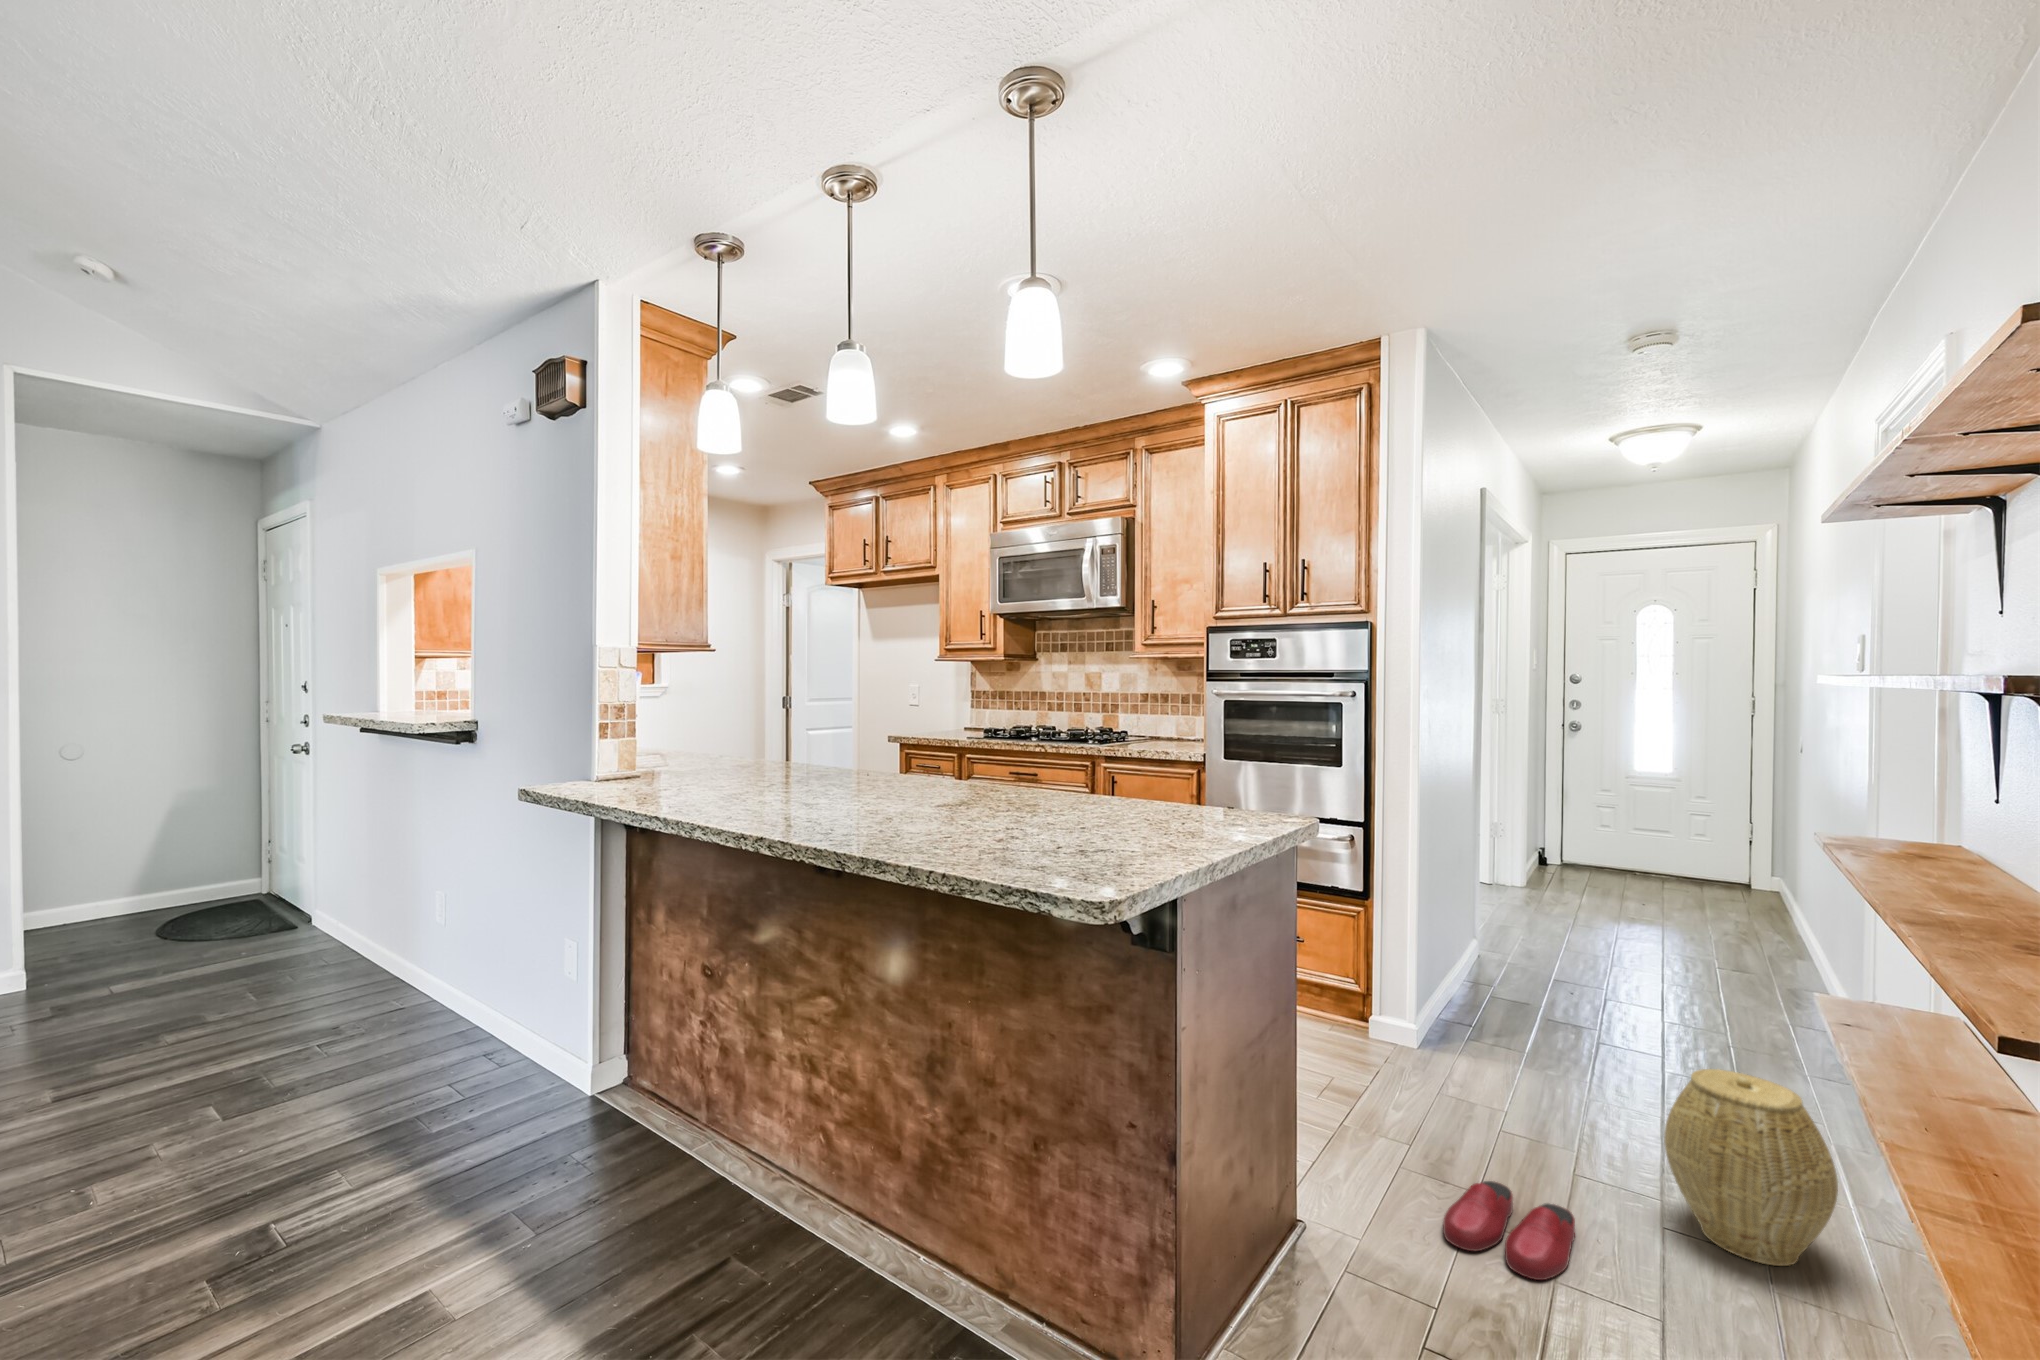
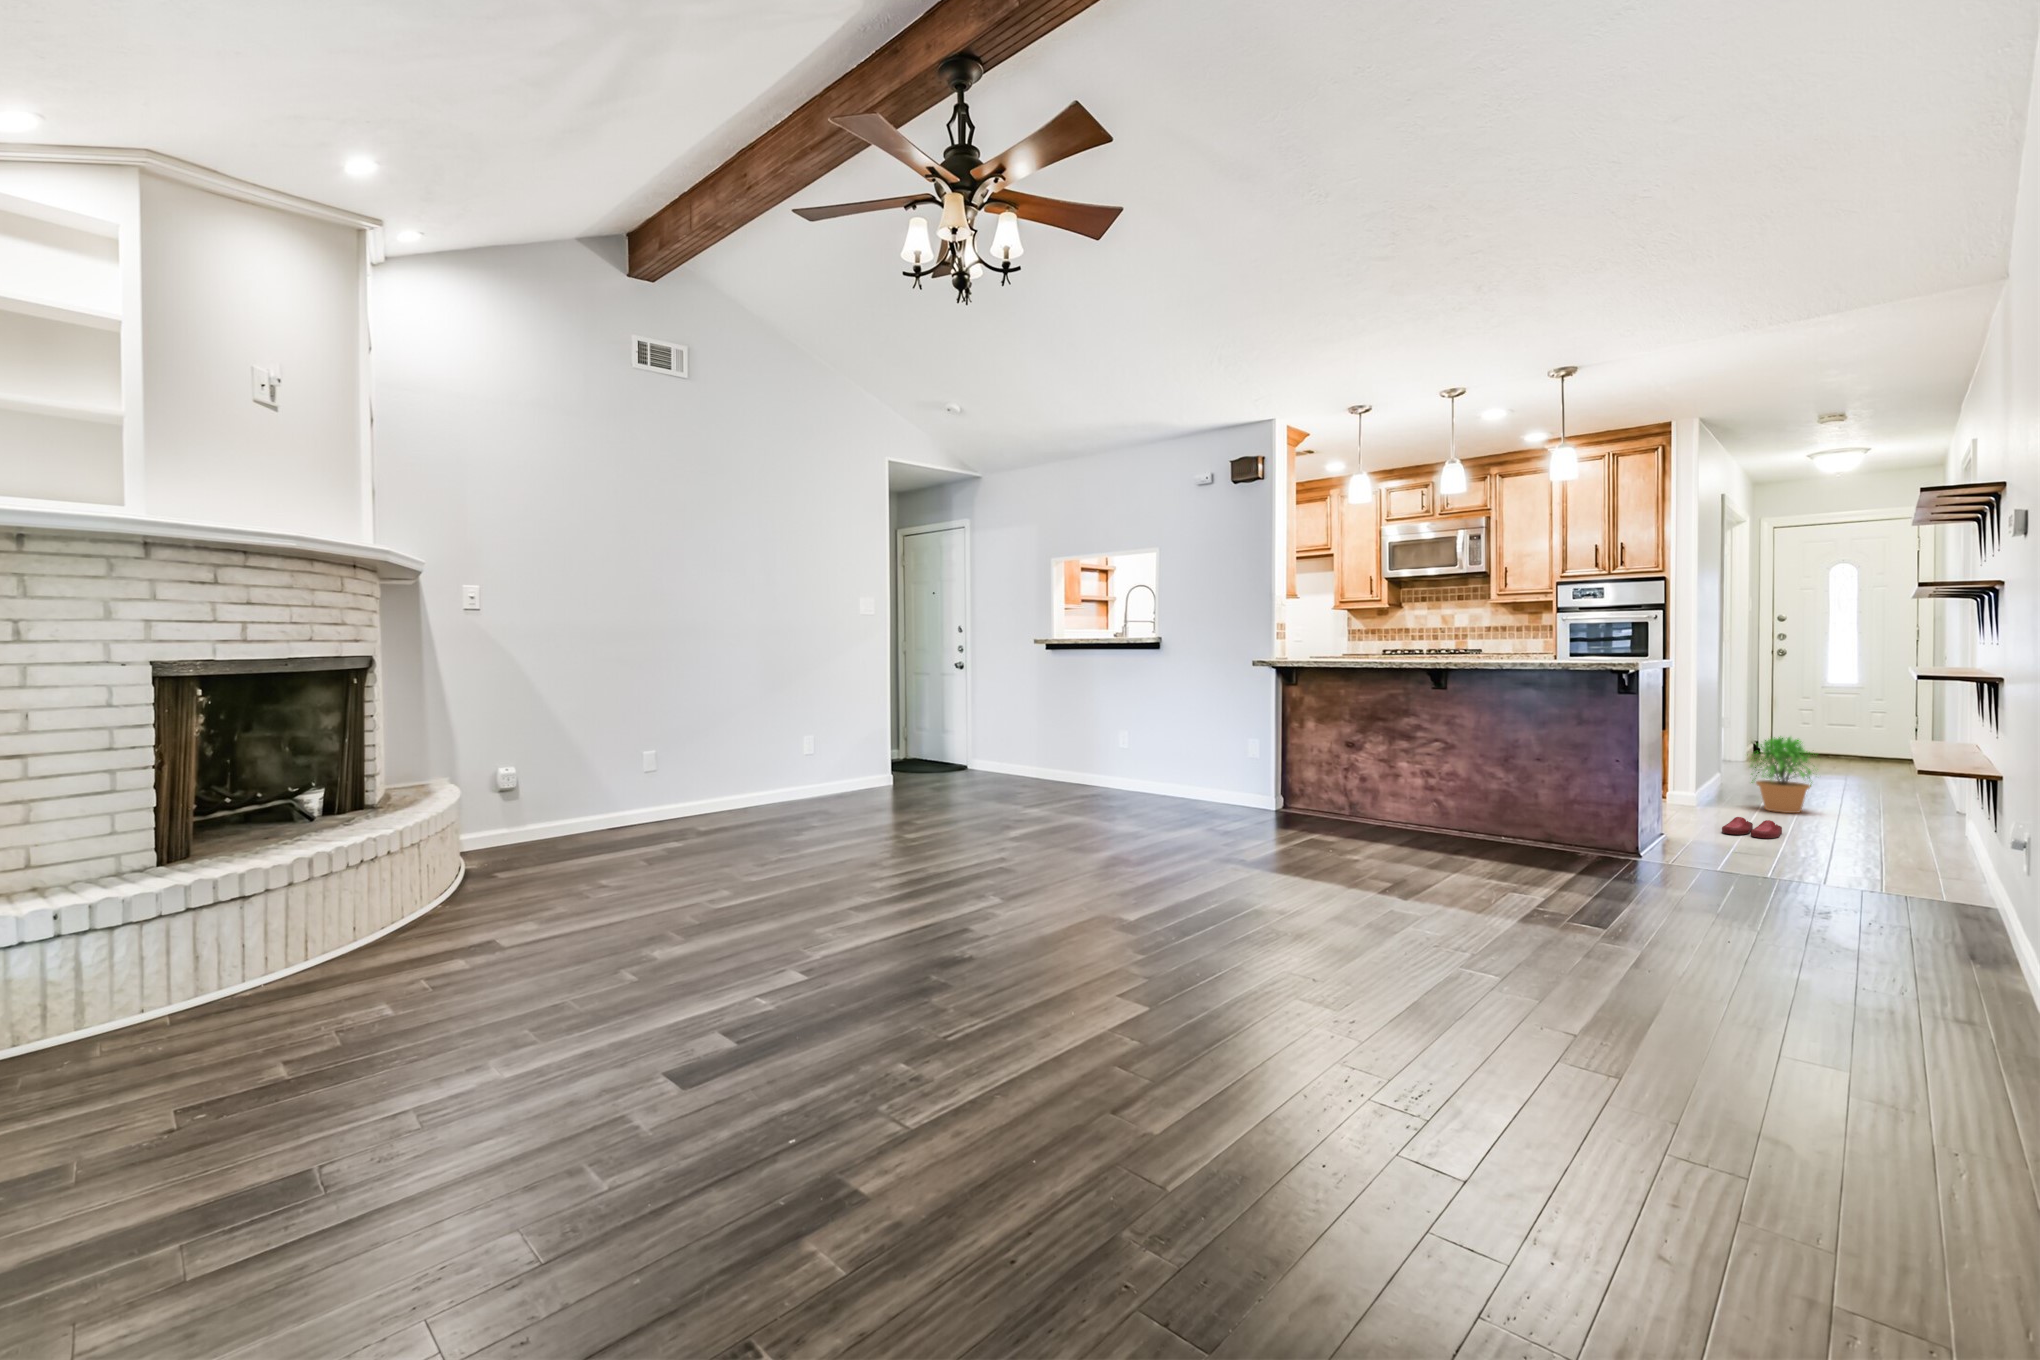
potted plant: none [1503,938,1656,1104] -> present [1751,736,1812,813]
woven basket: present [1664,1069,1838,1266] -> none [1824,766,1898,837]

